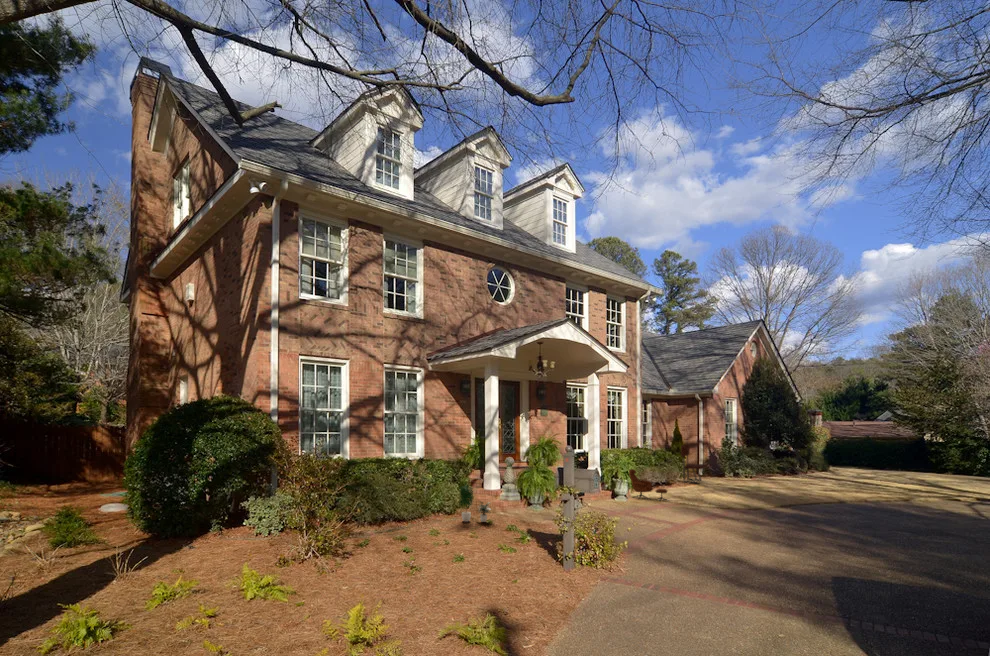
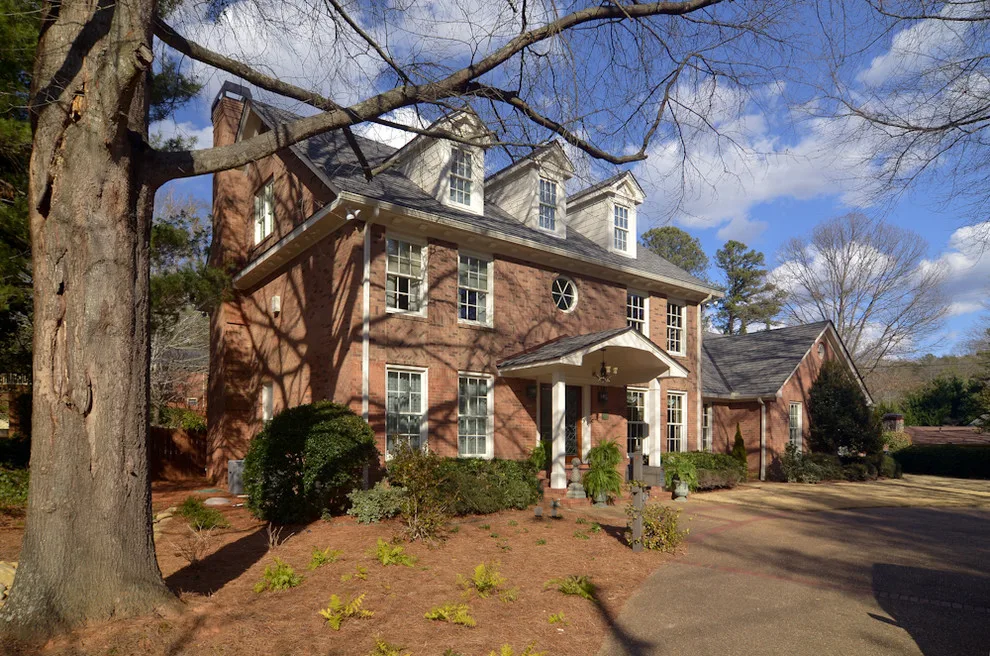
bench: present [681,444,706,484] -> none [742,449,768,488]
lounge chair: present [629,469,667,499] -> none [689,472,729,503]

